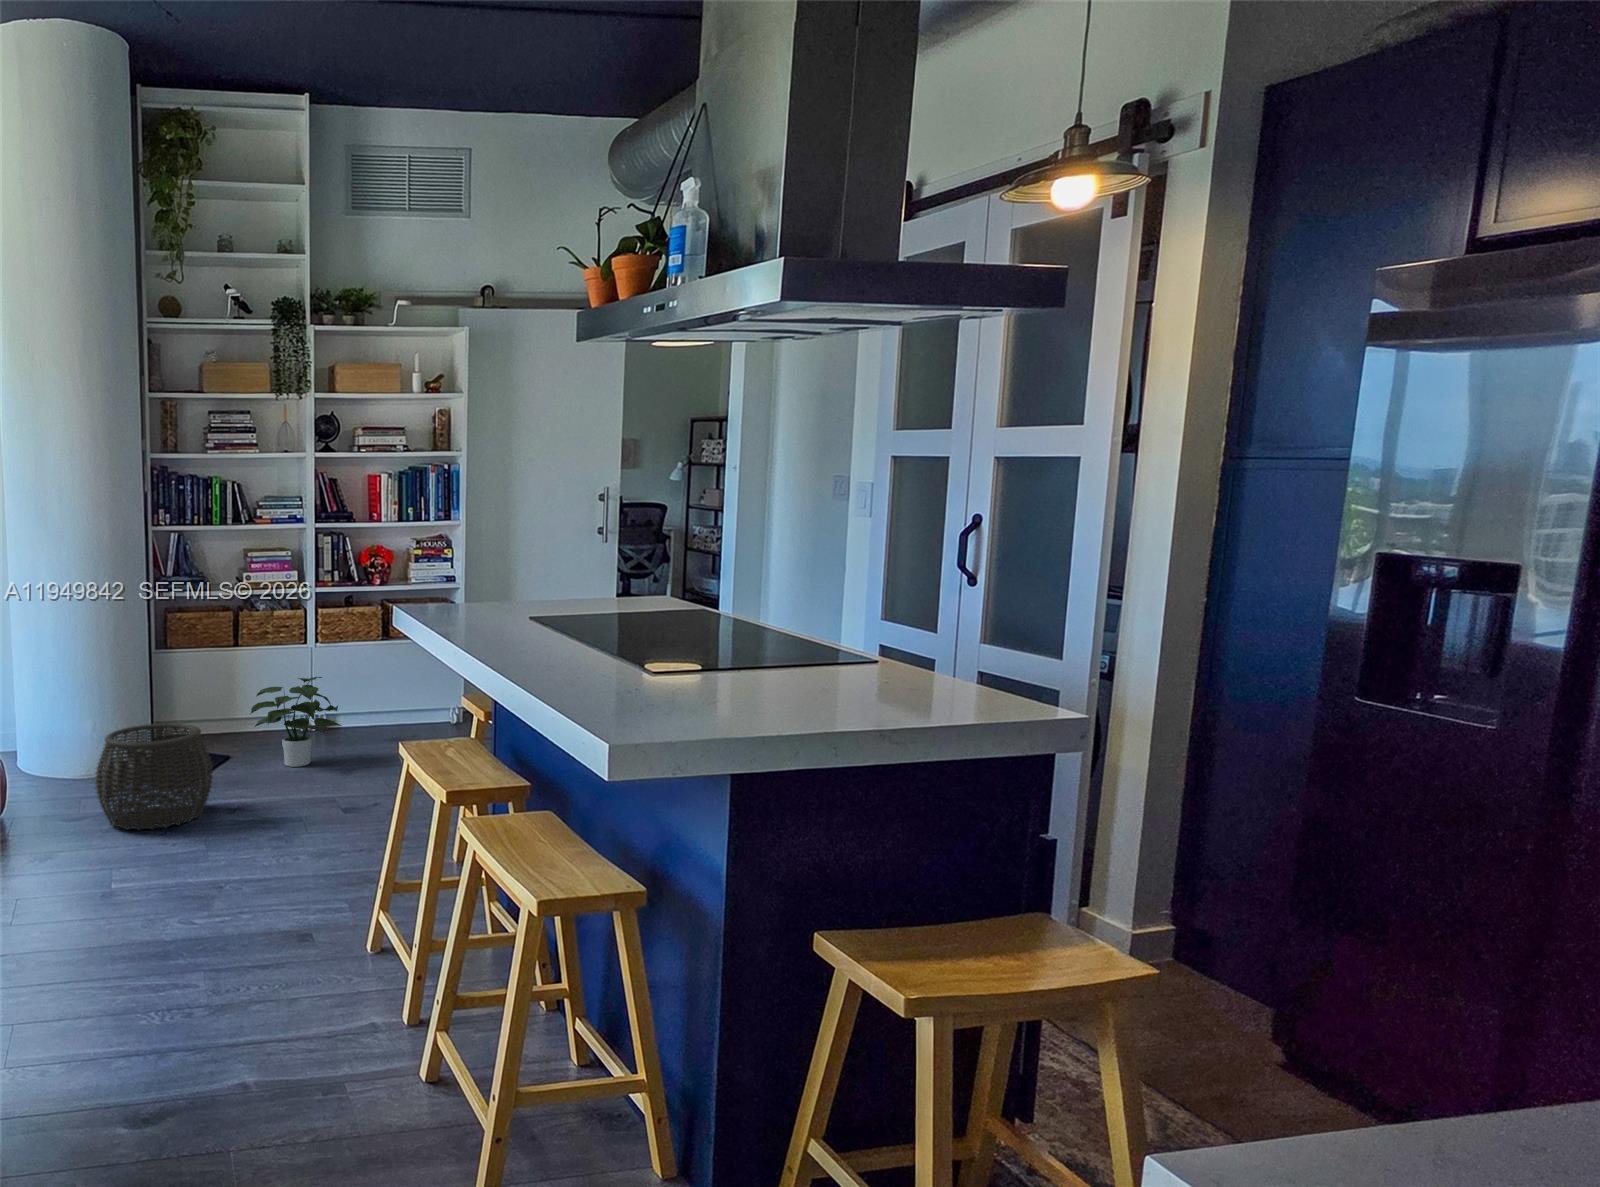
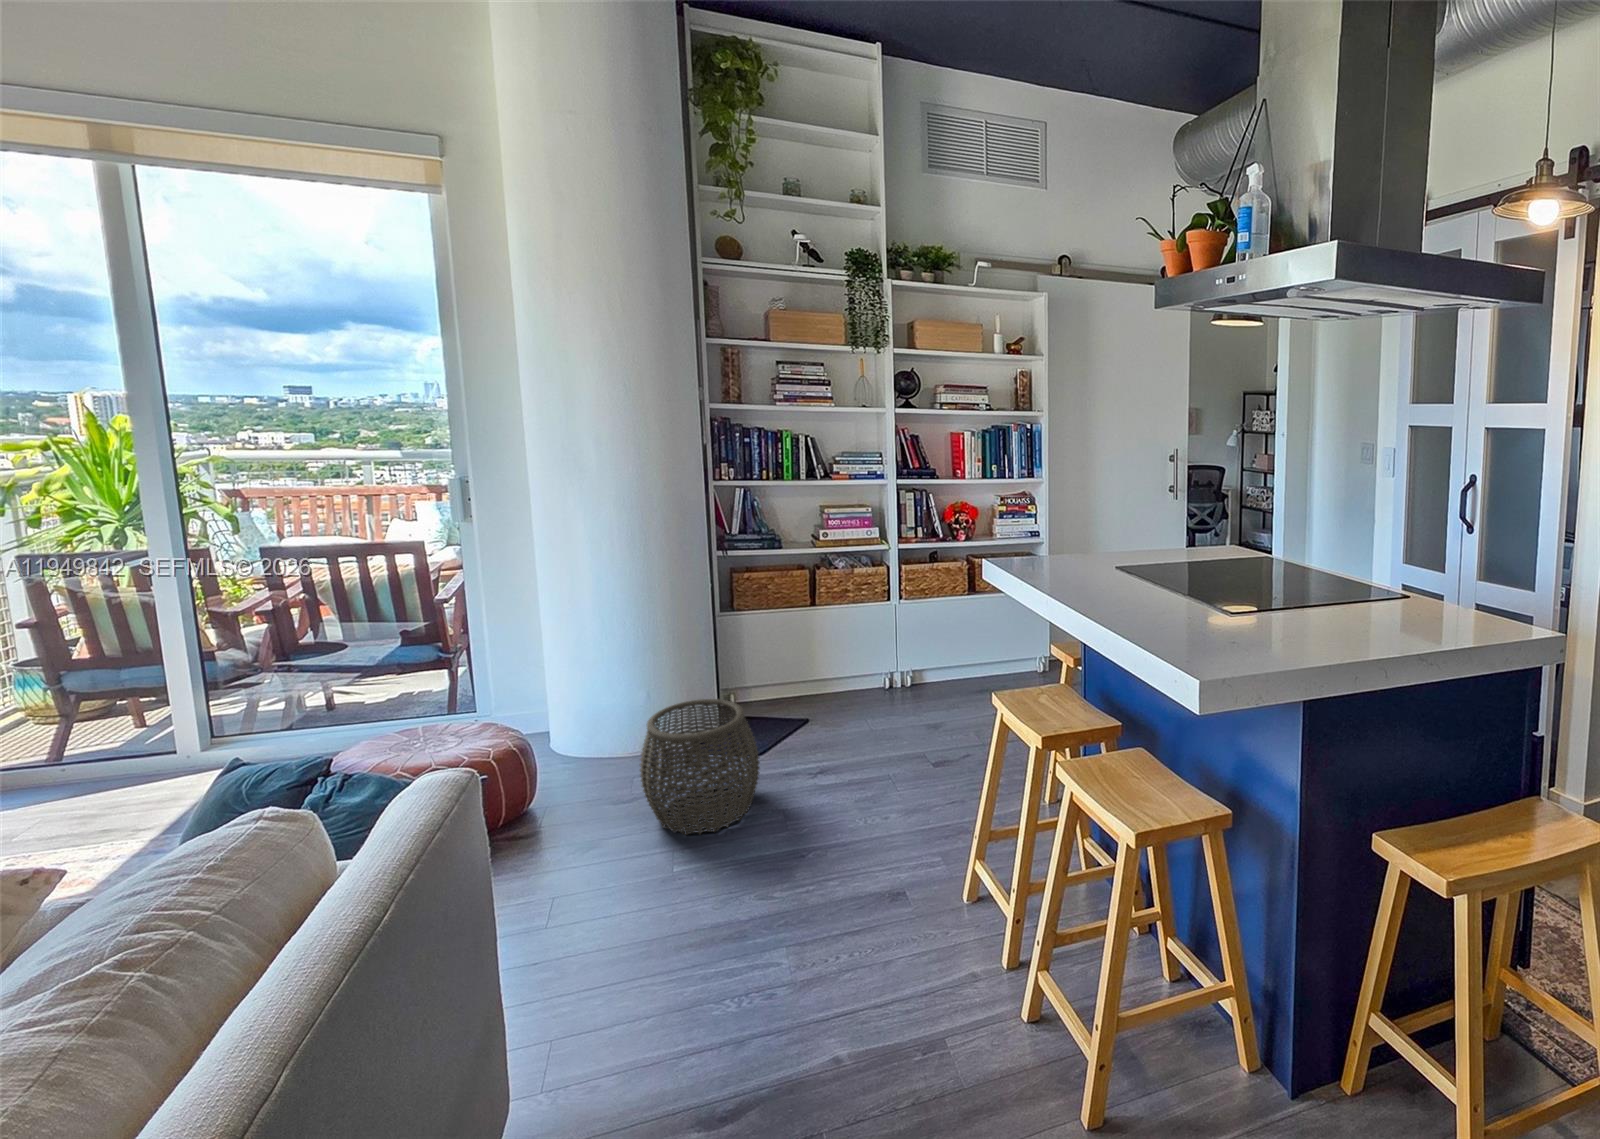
potted plant: present [250,677,342,767] -> none [826,642,917,739]

